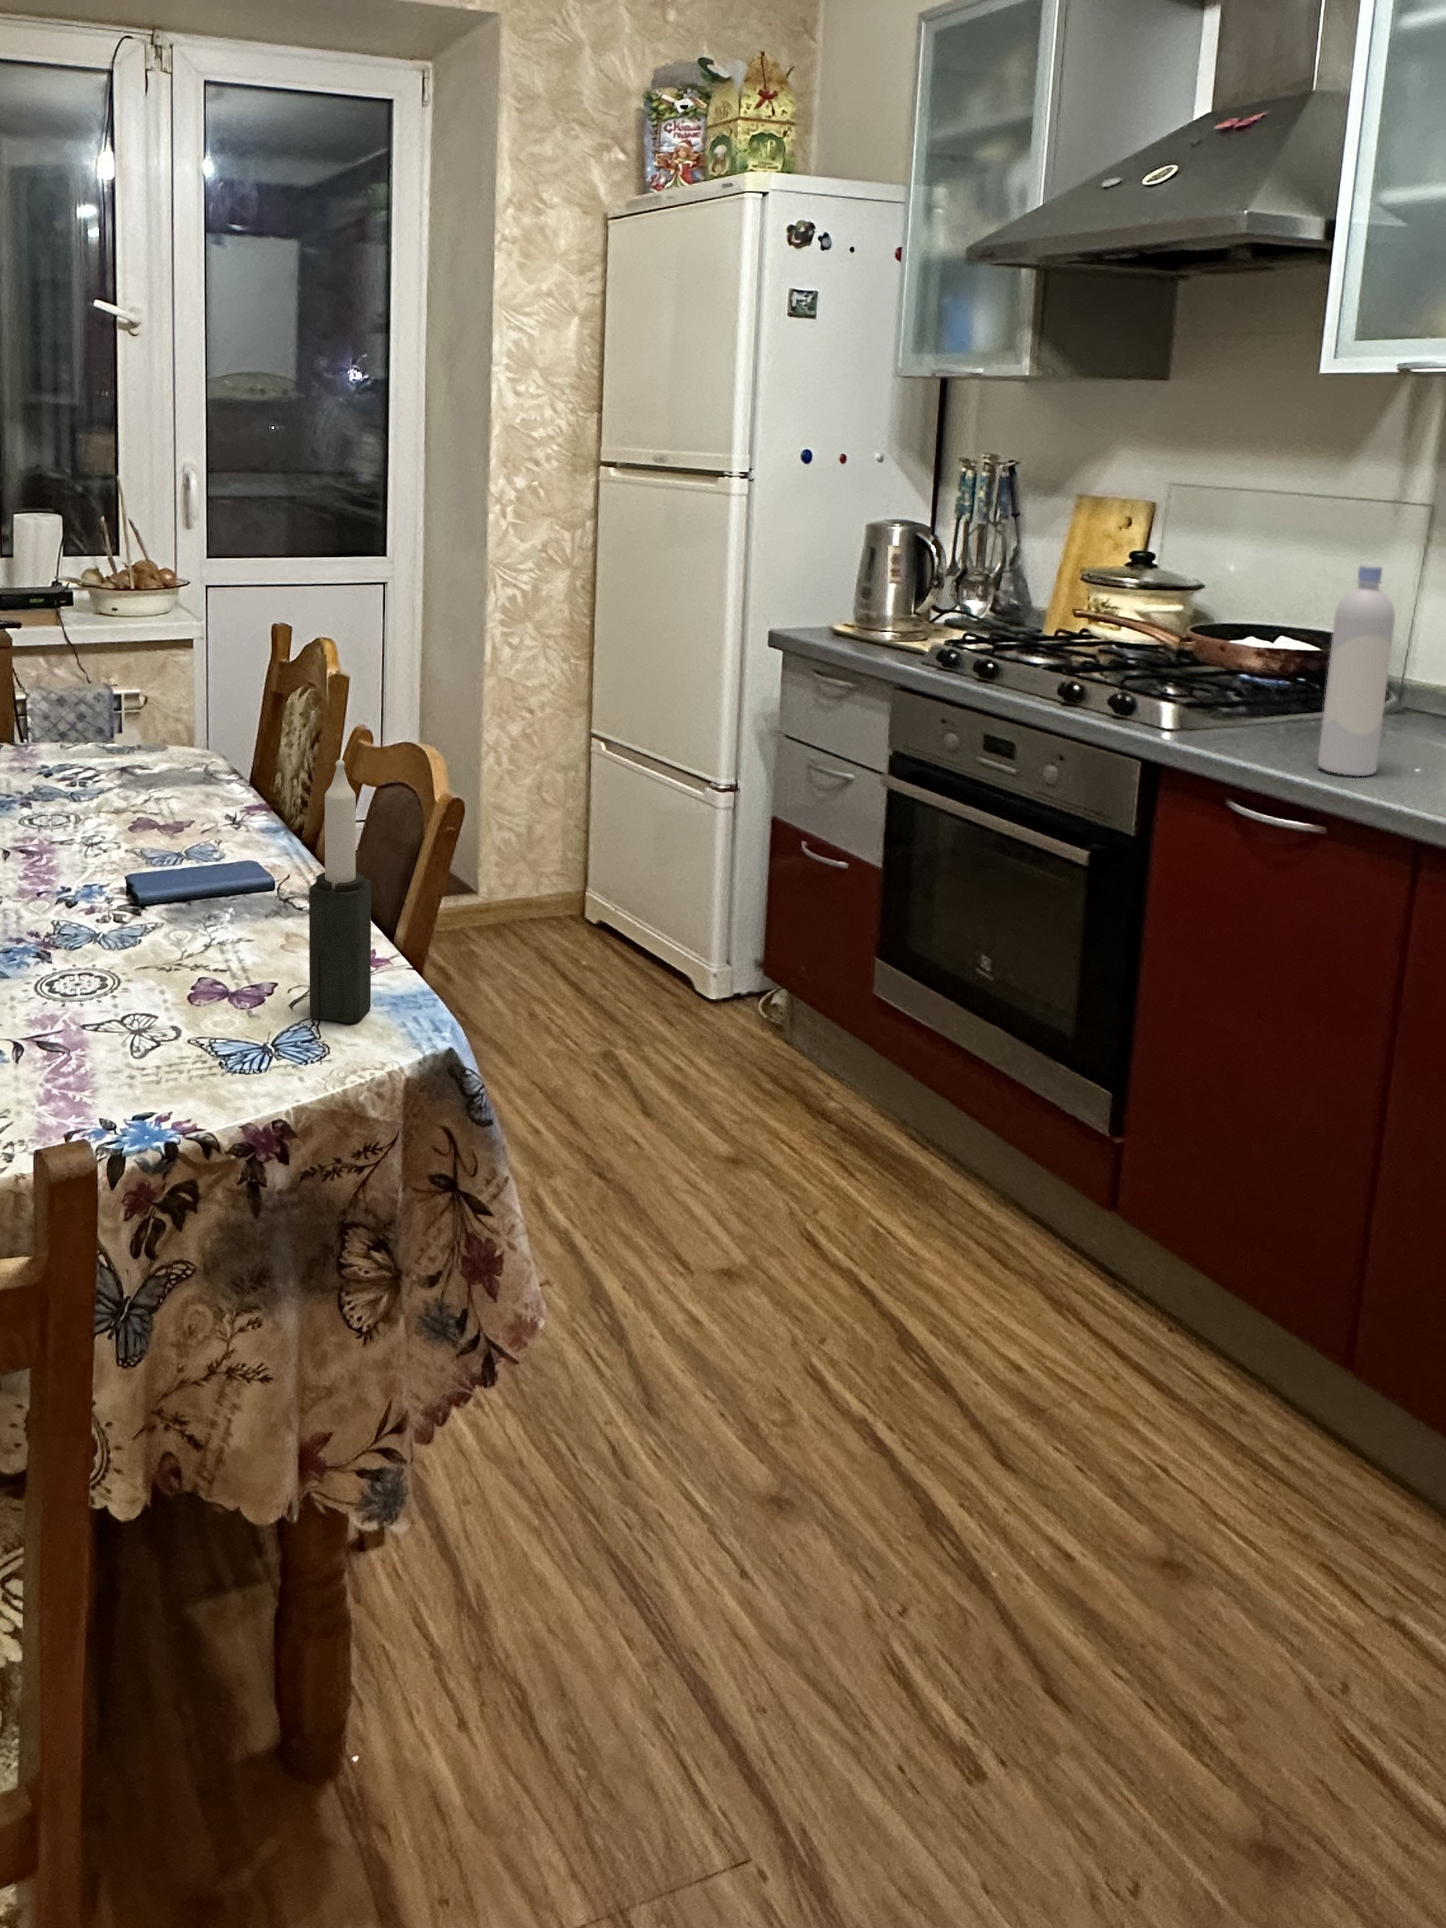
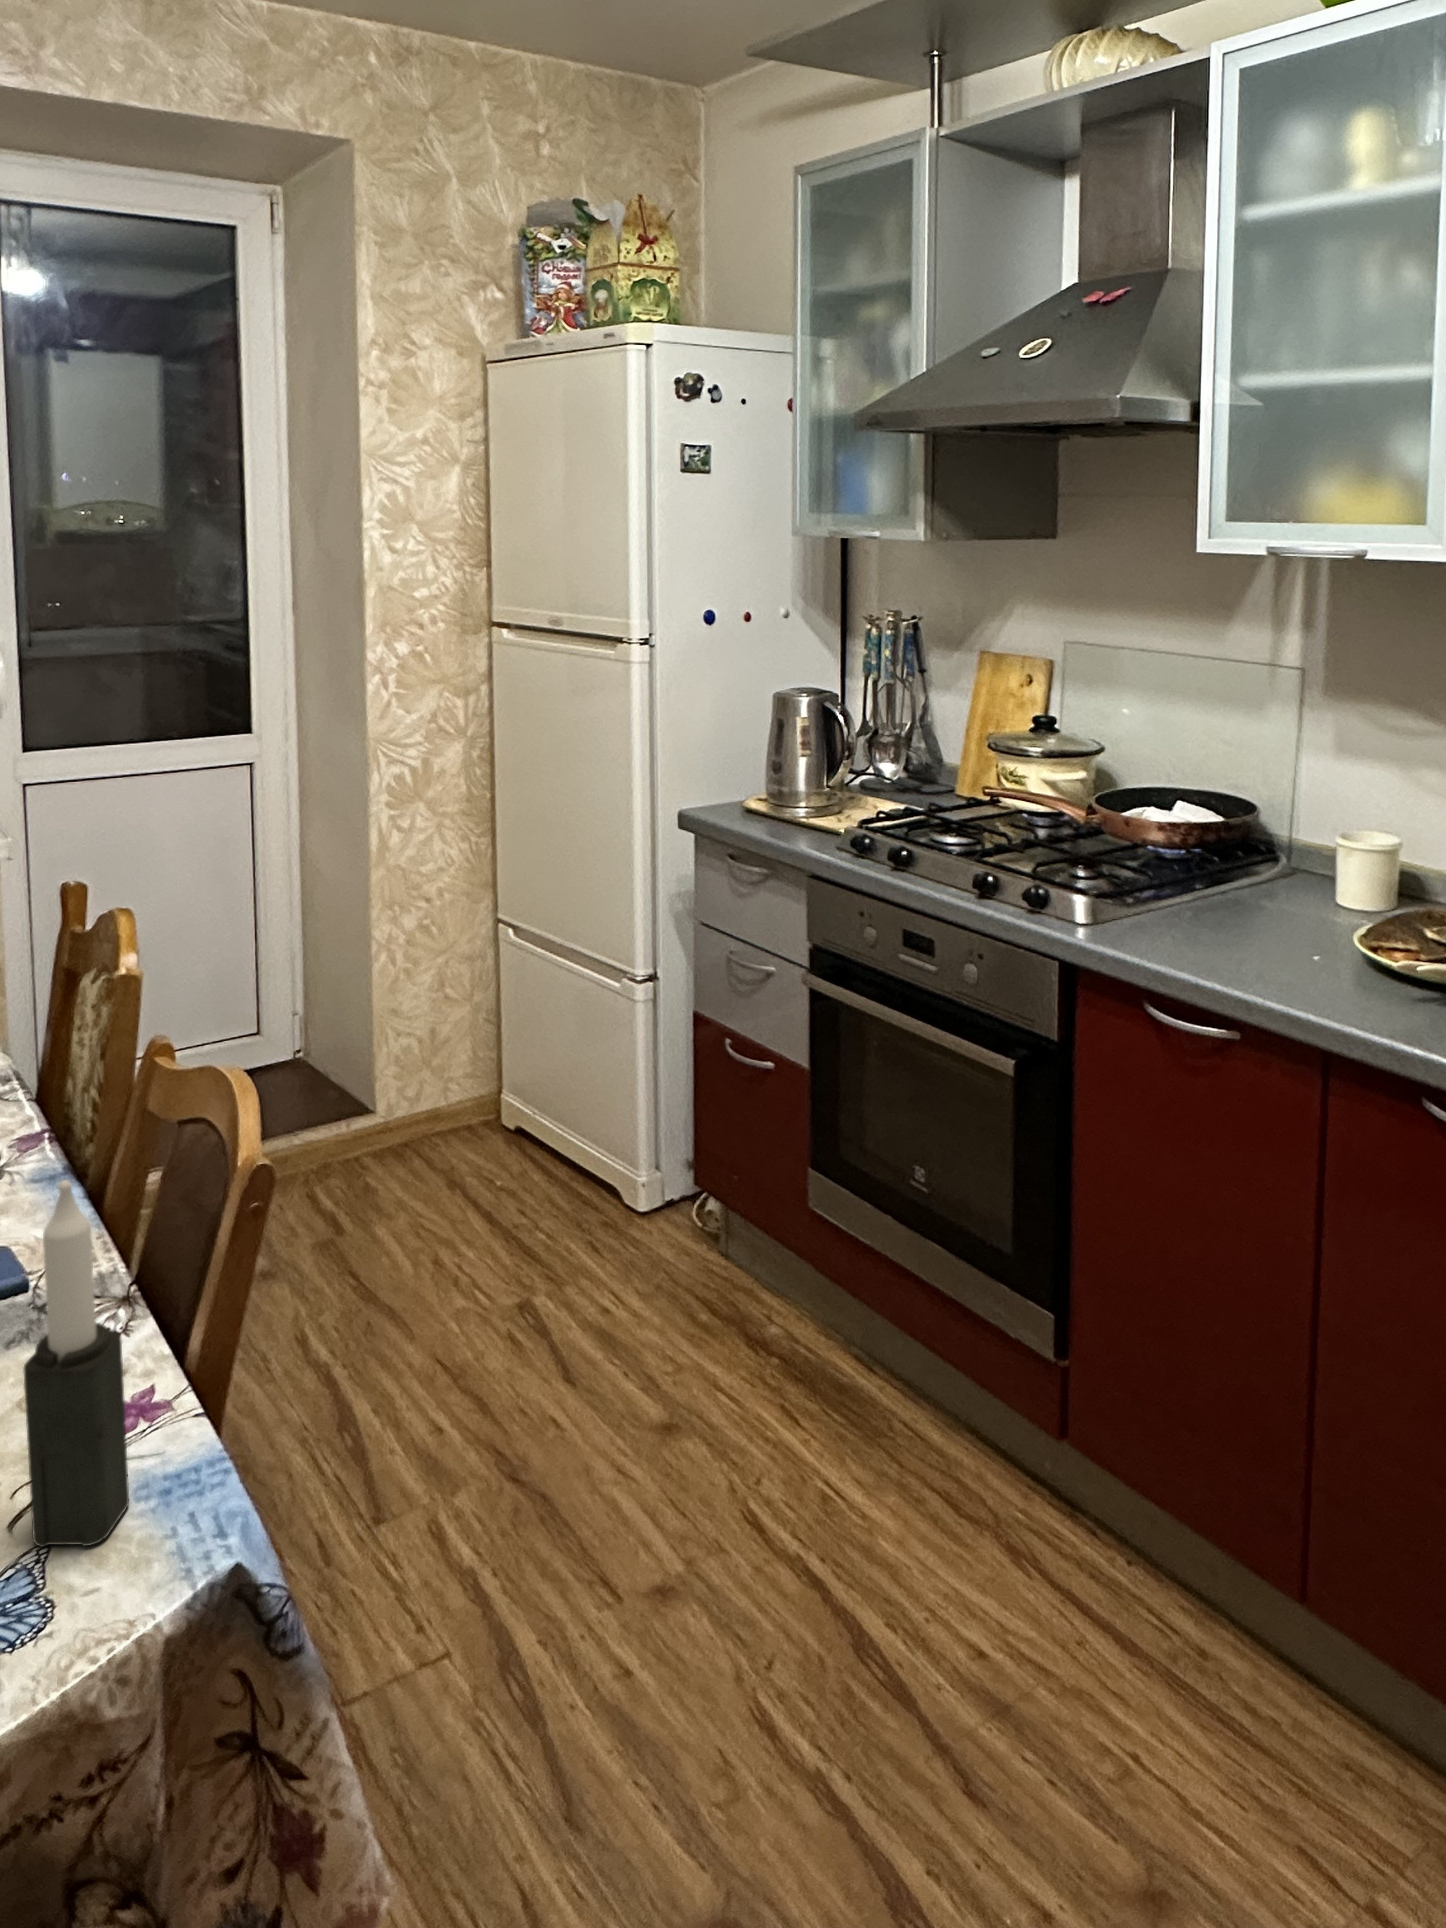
bottle: present [1318,565,1395,776] -> none [1226,751,1285,966]

